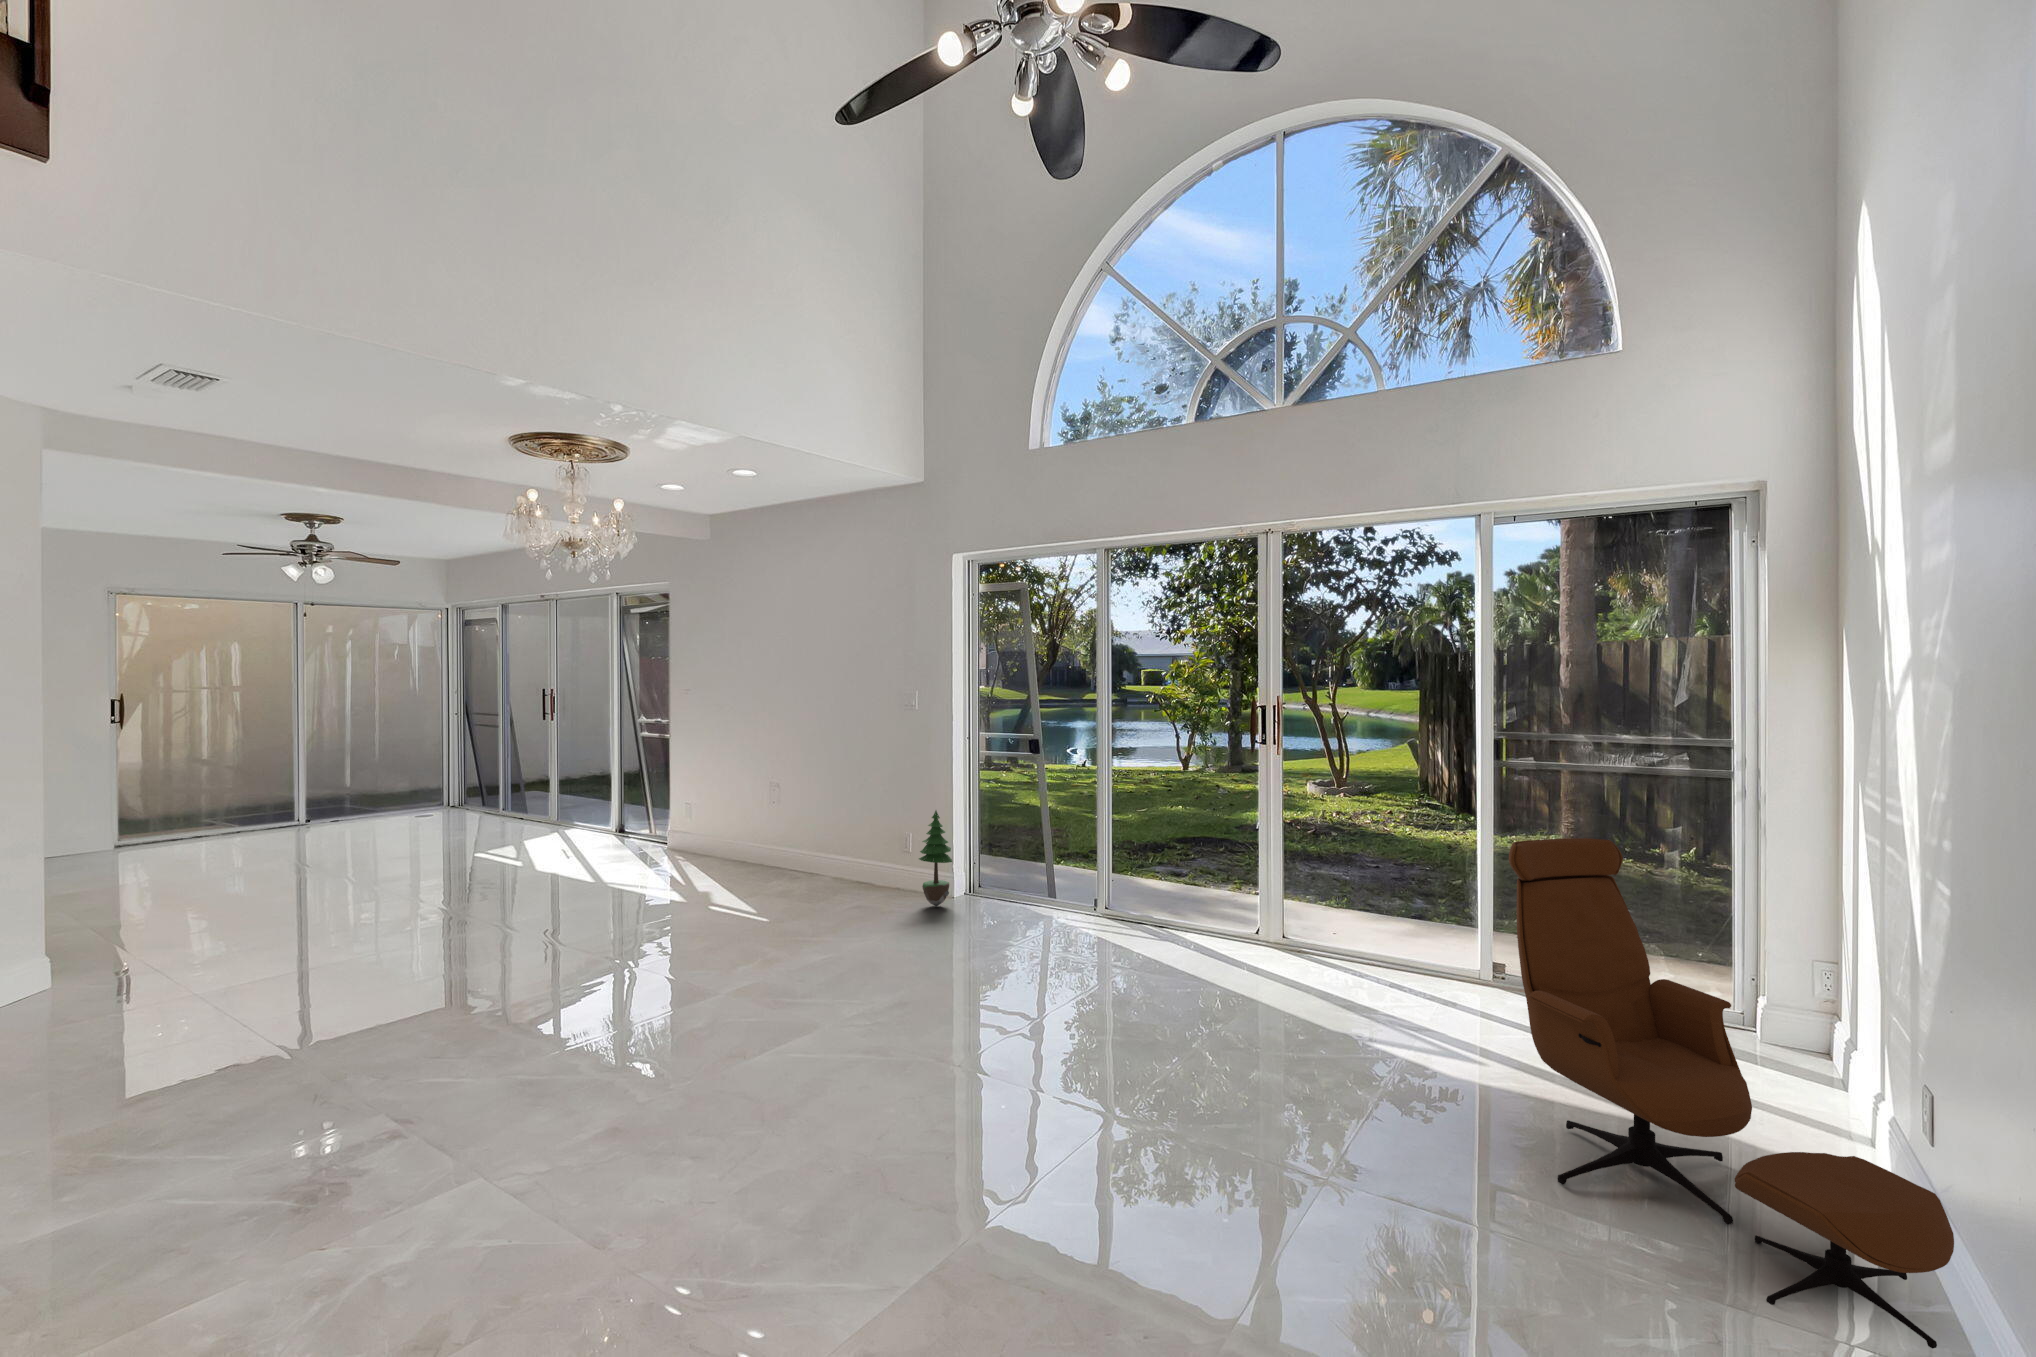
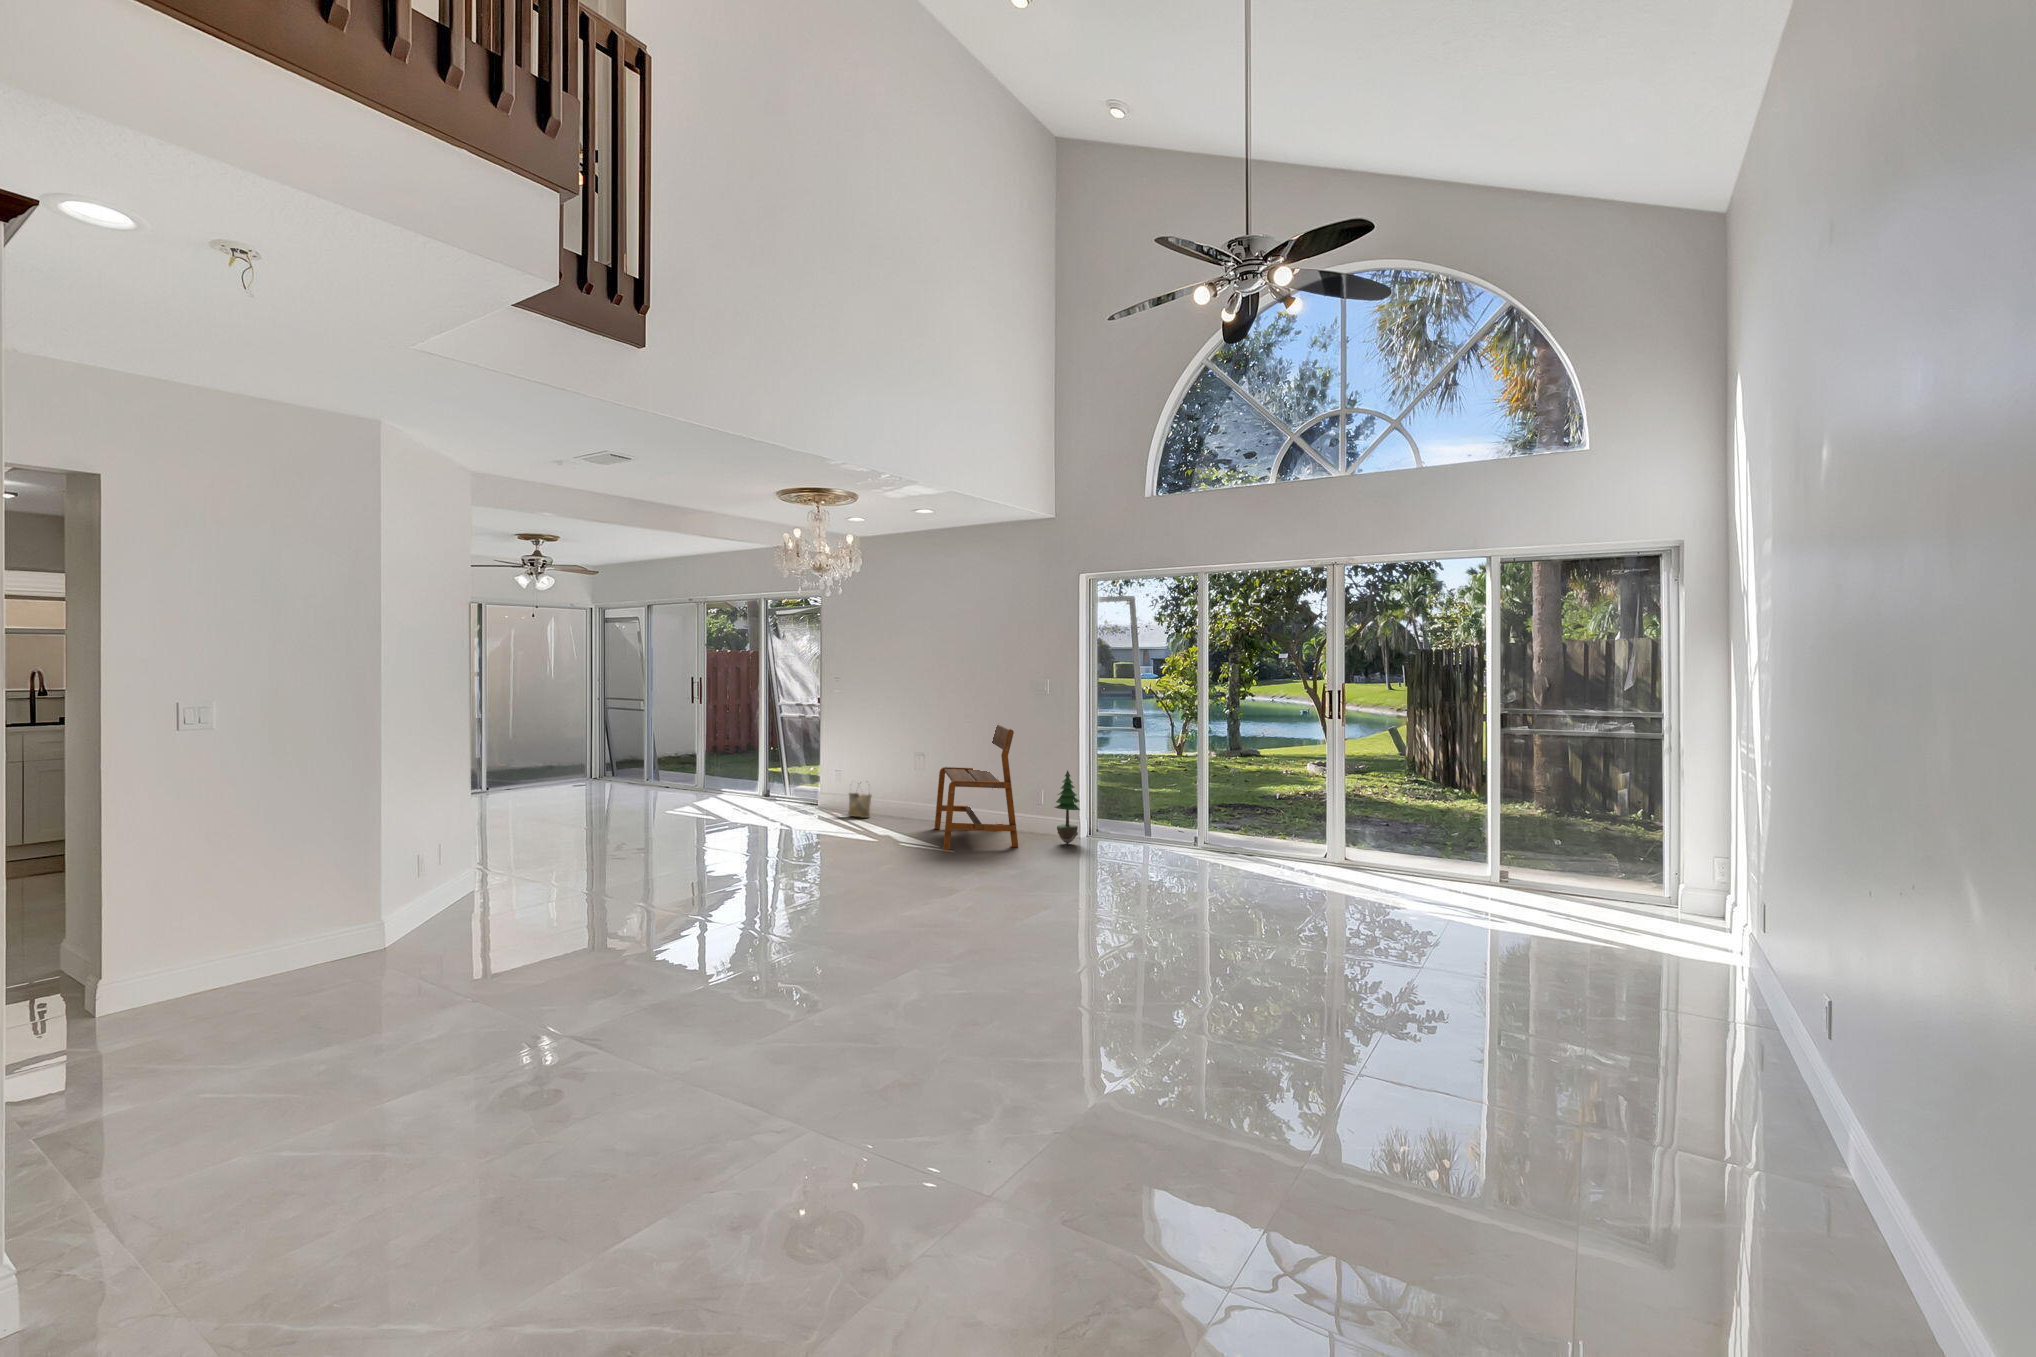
bench: none [766,745,872,917] -> present [935,725,1018,850]
woven basket: none [692,816,721,865] -> present [848,793,872,818]
lounge chair: present [1509,838,1954,1349] -> none [1522,771,1770,1023]

